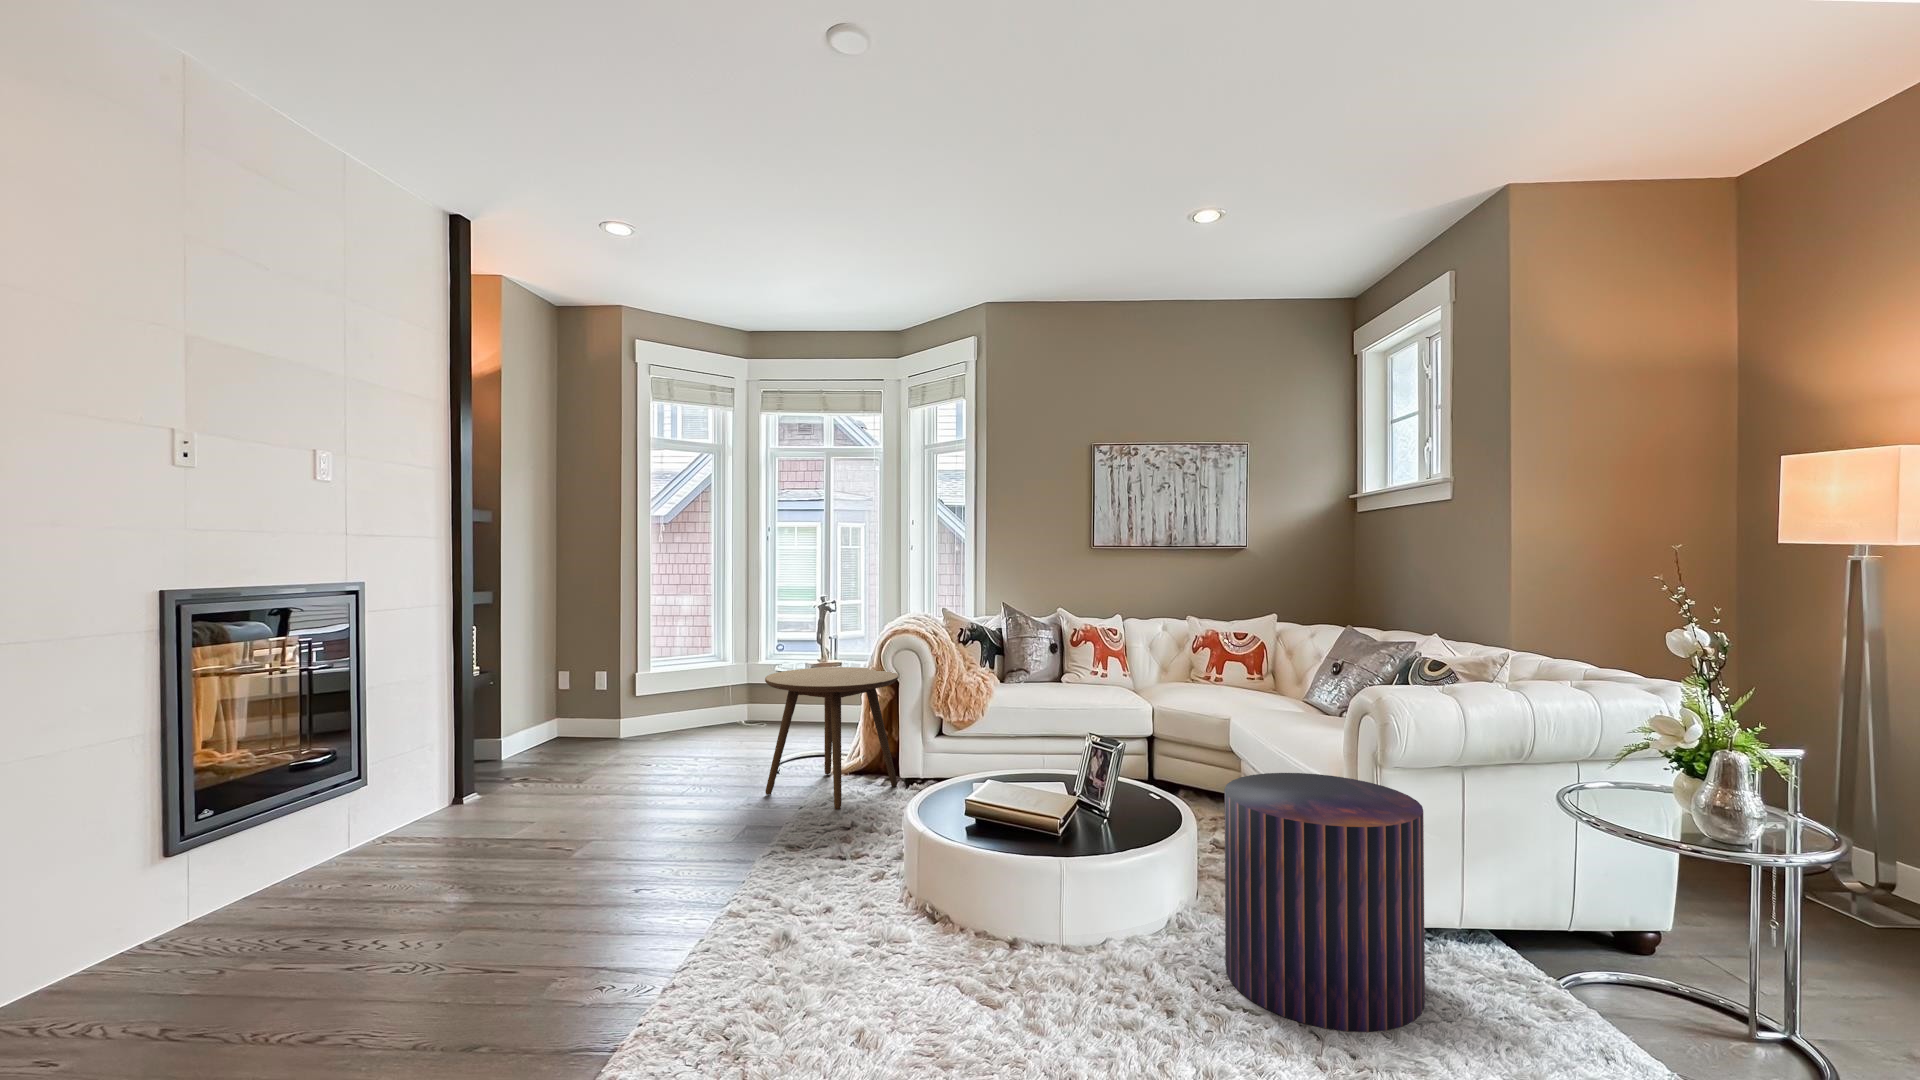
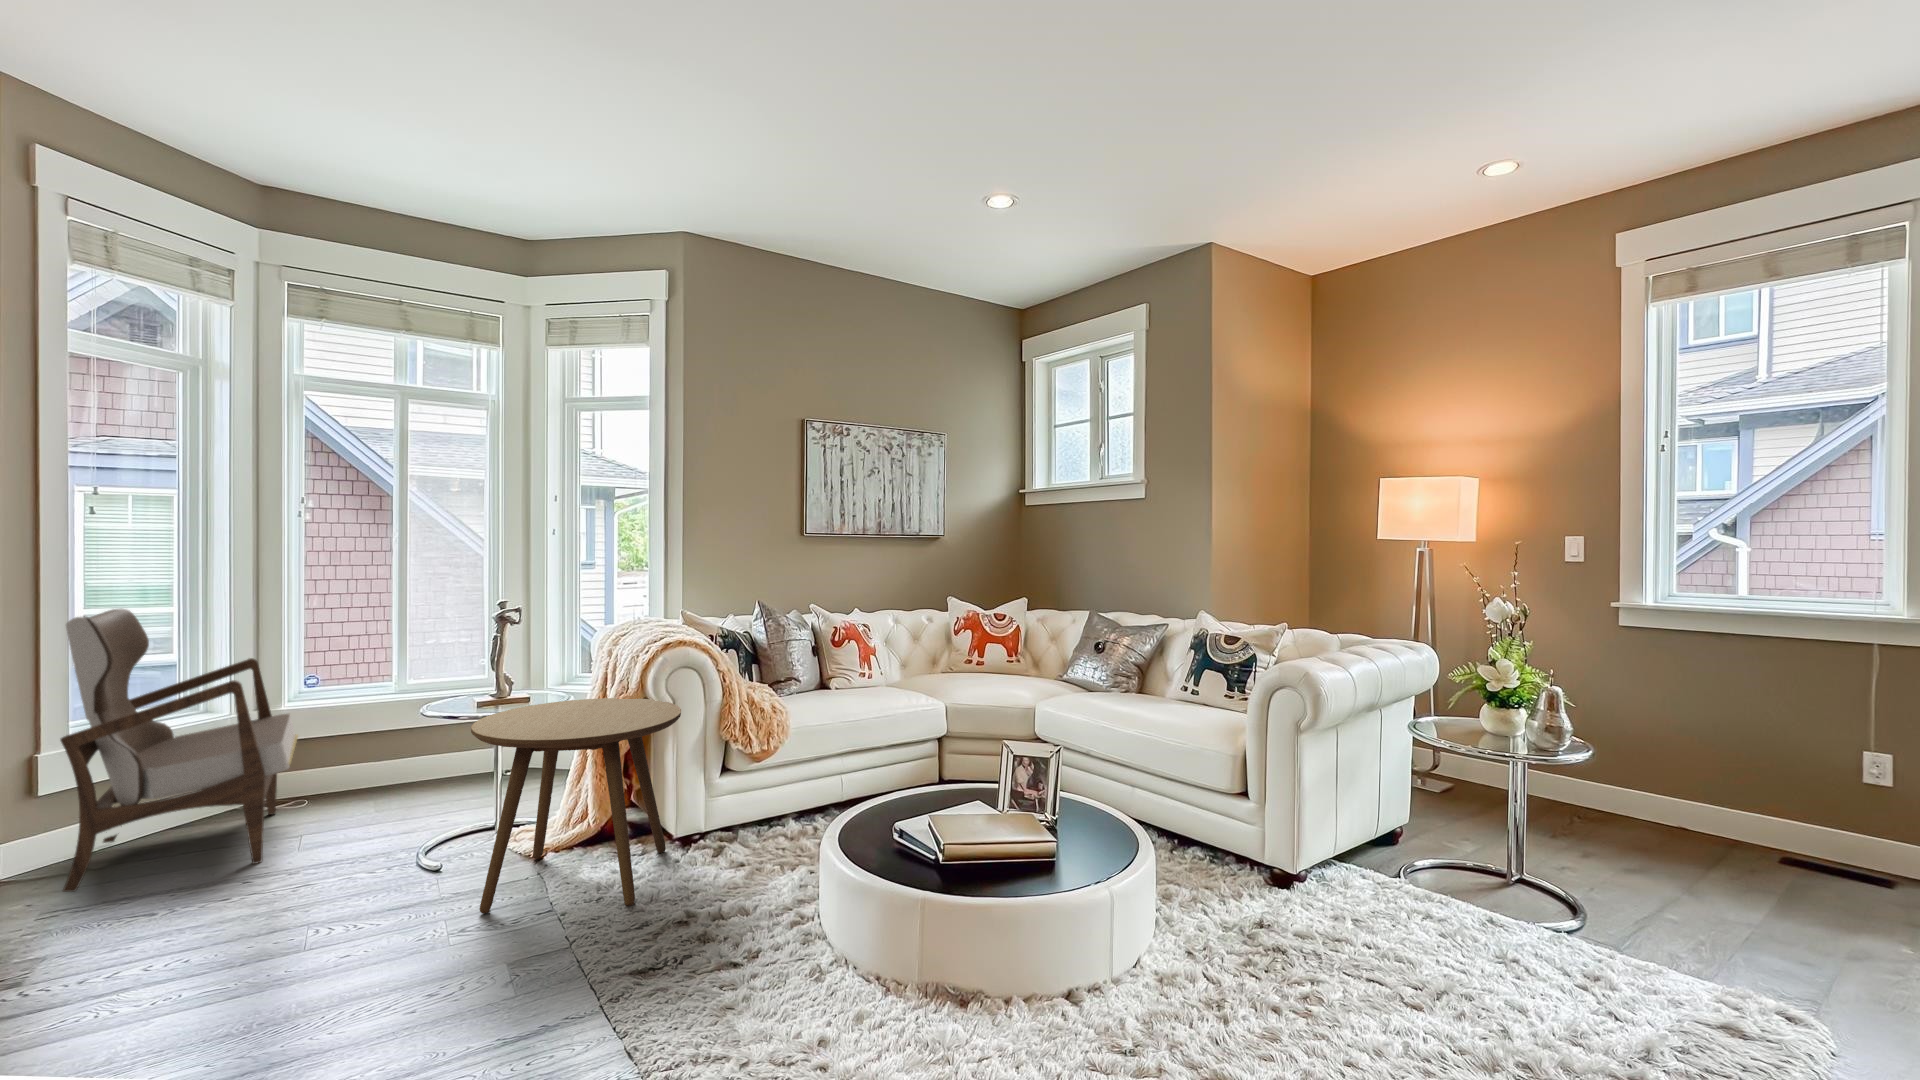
armchair: none [635,594,756,750] -> present [61,609,298,892]
pouf: present [1225,773,1425,1032] -> none [1261,749,1451,987]

